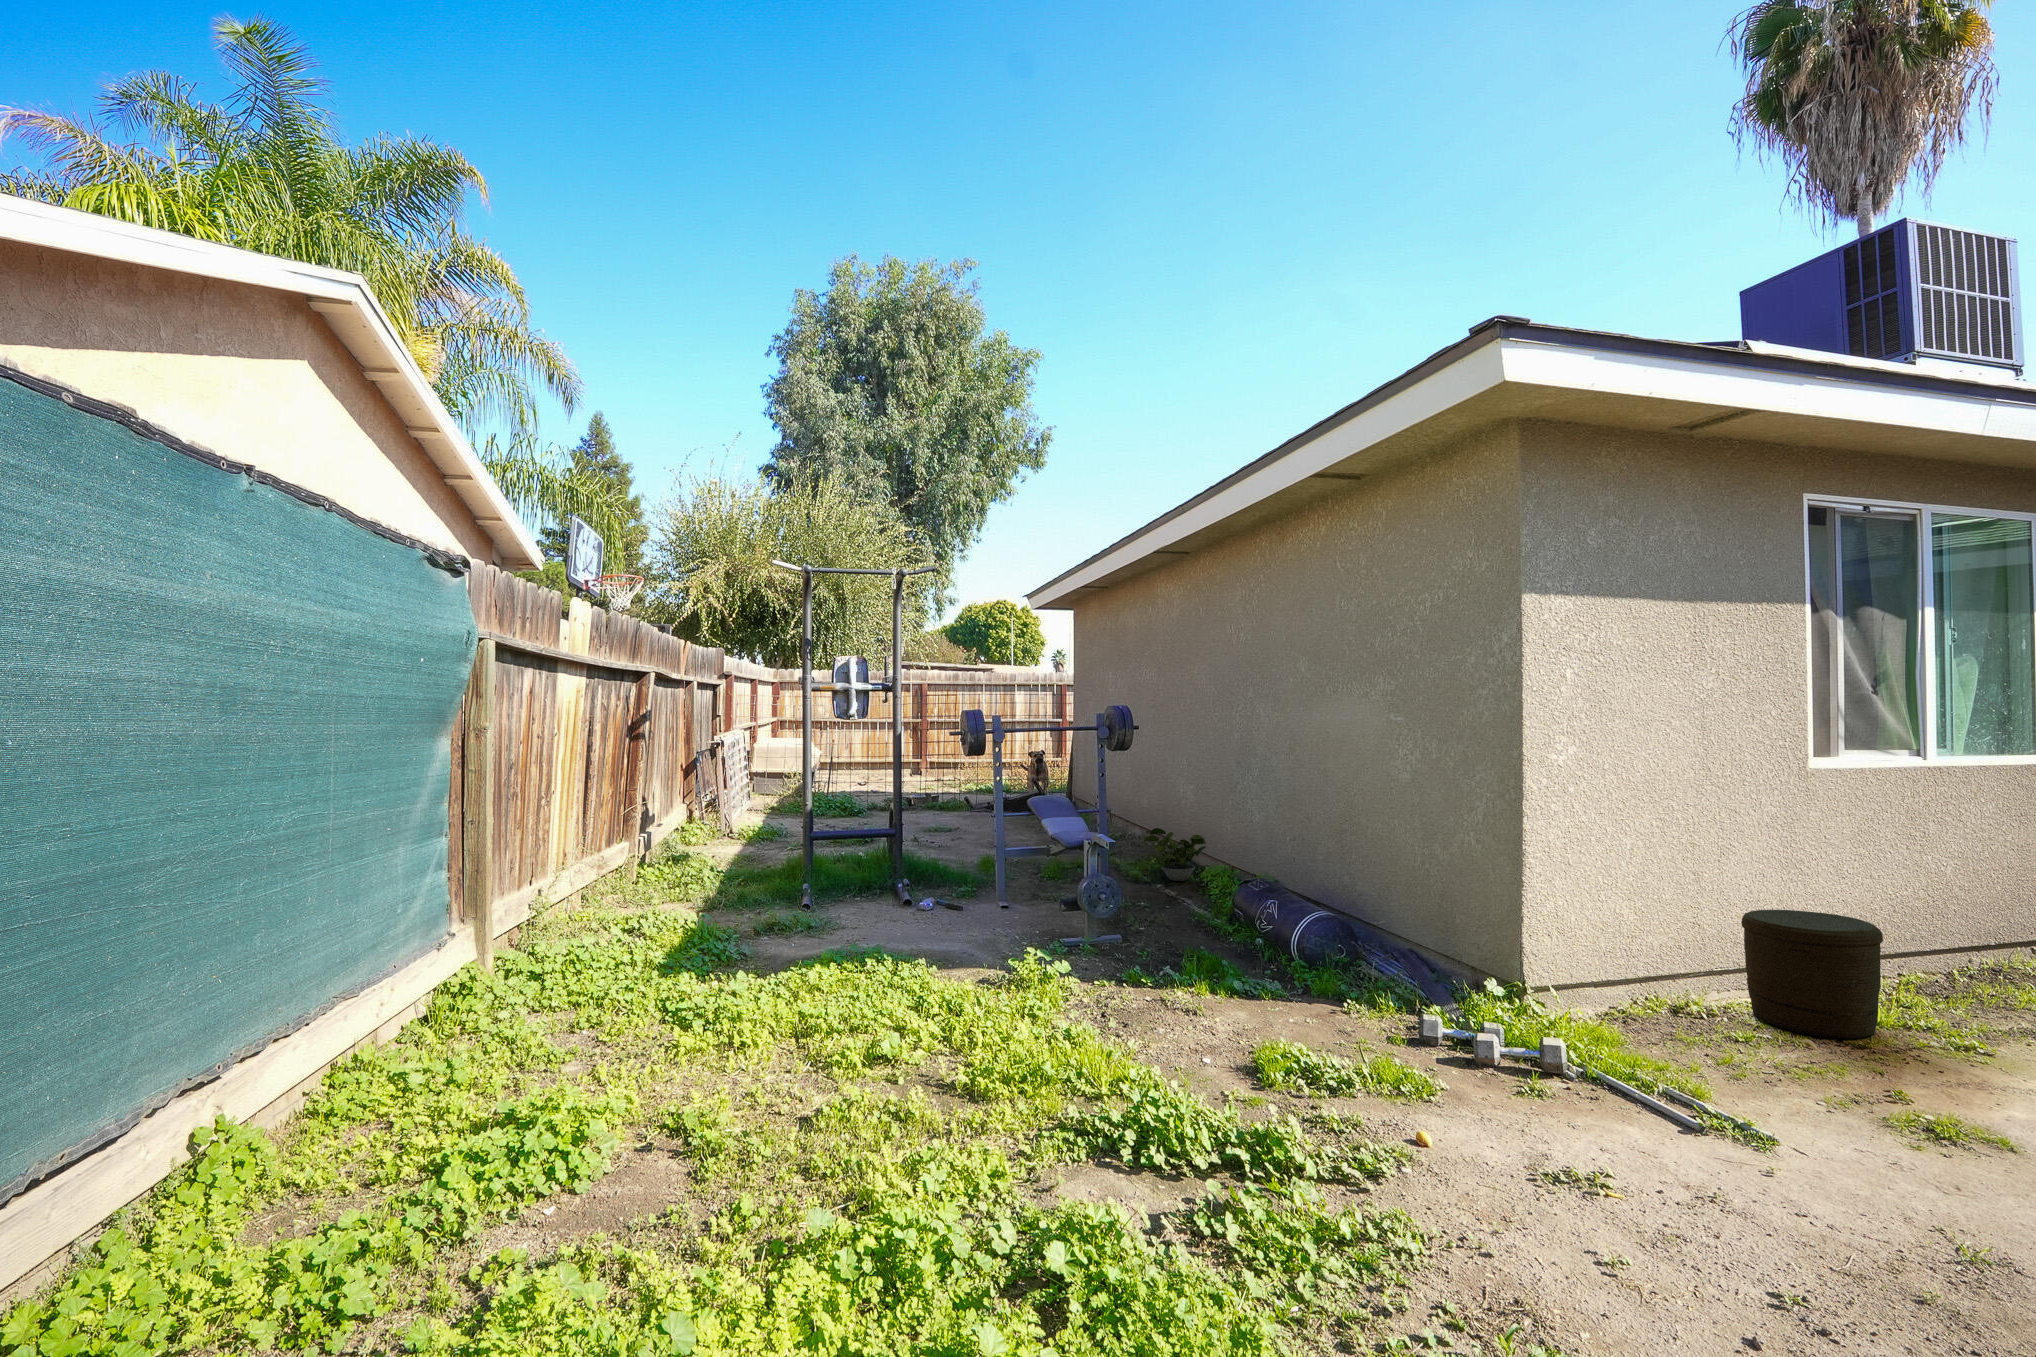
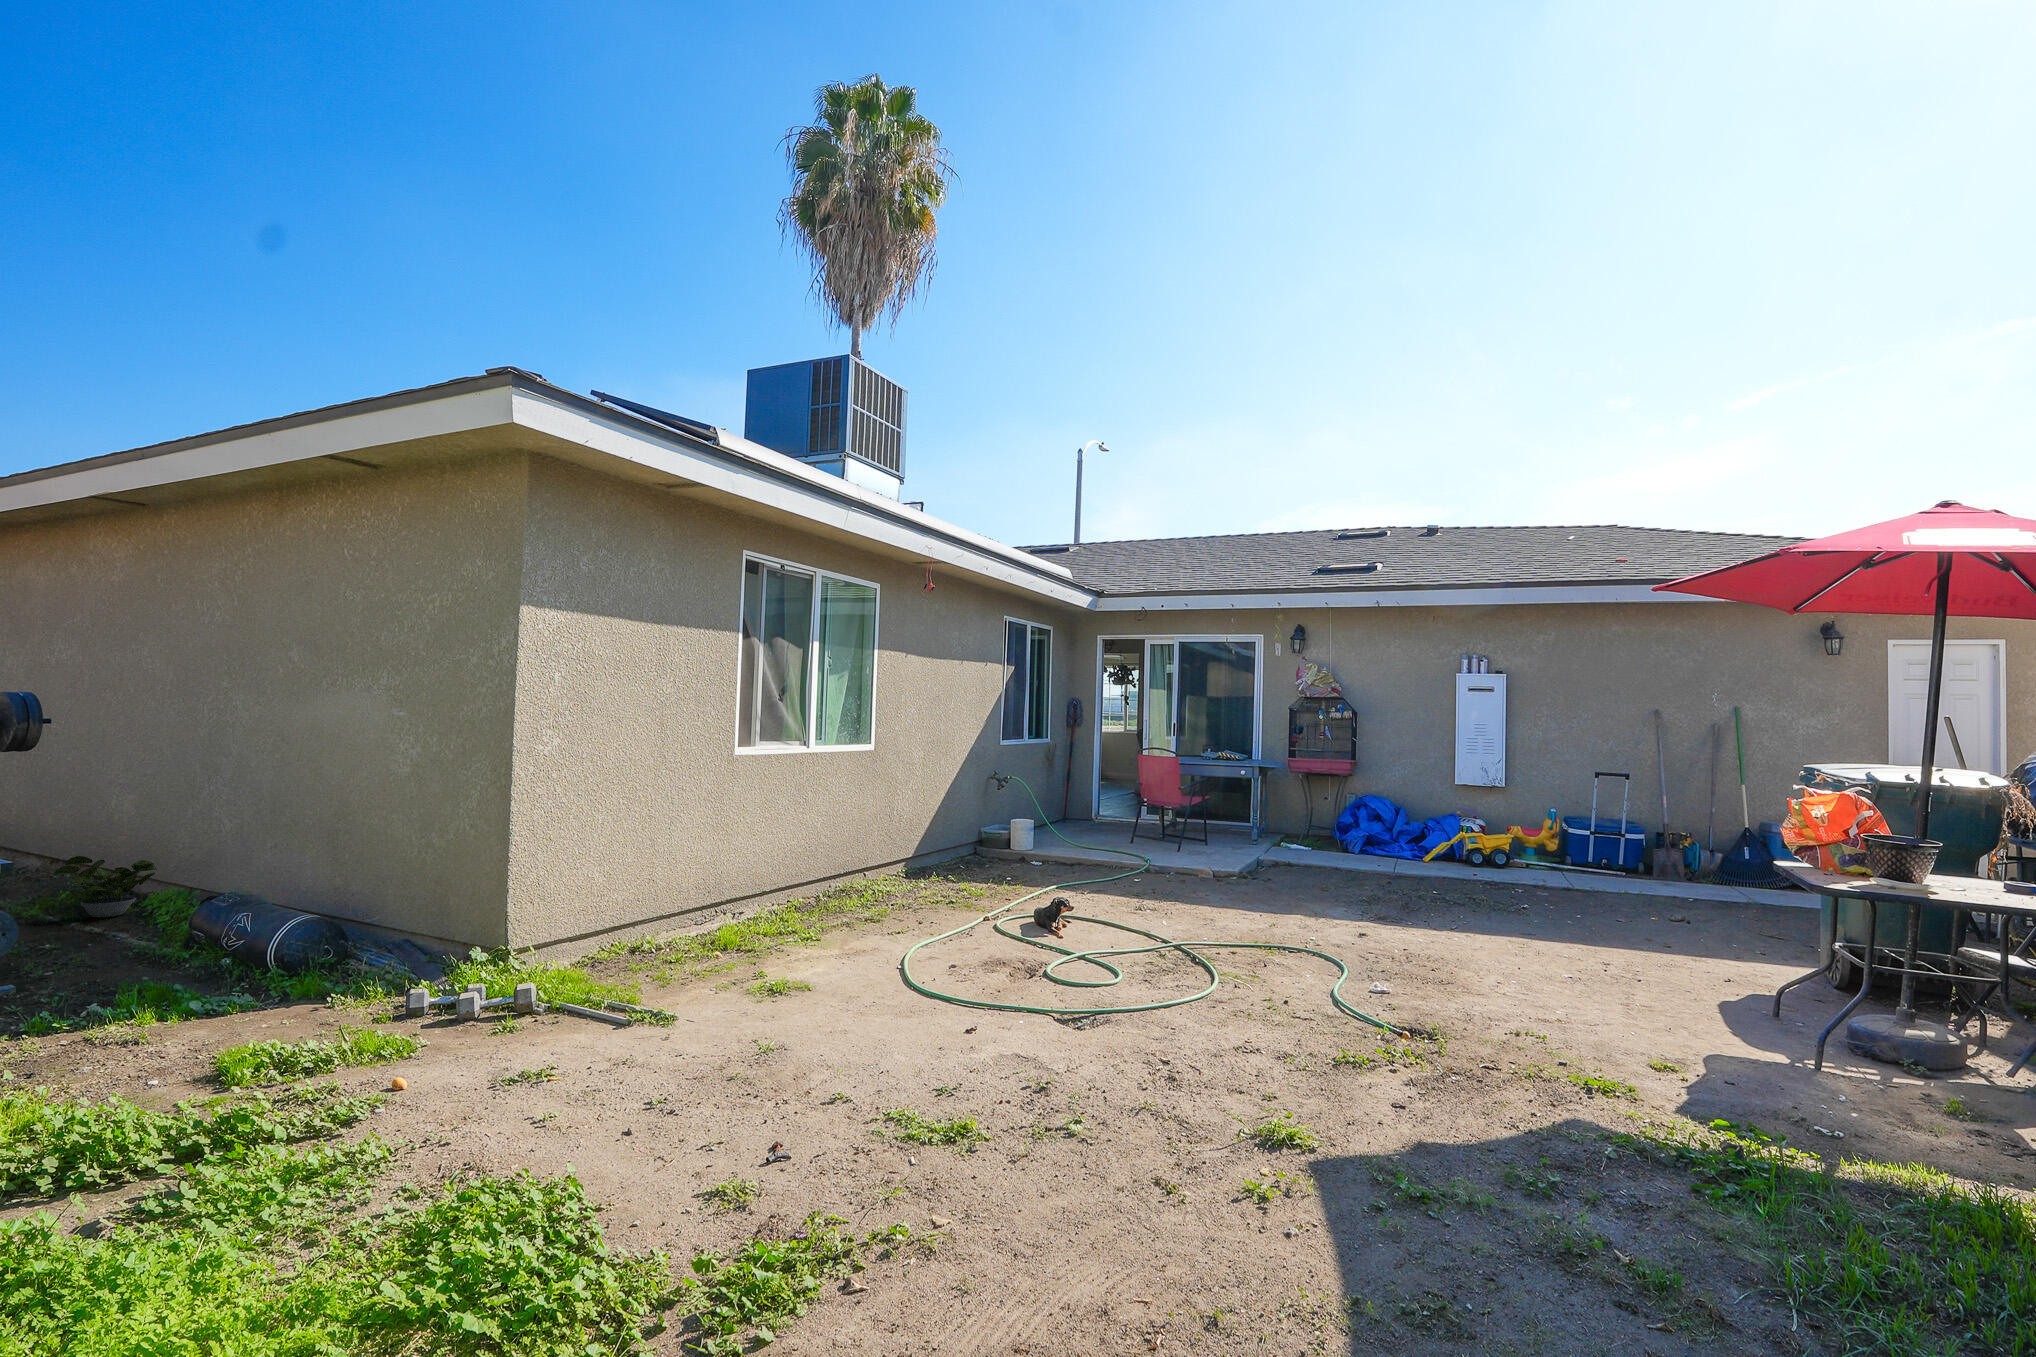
woven basket: present [1741,910,1883,1040] -> none [673,868,753,952]

